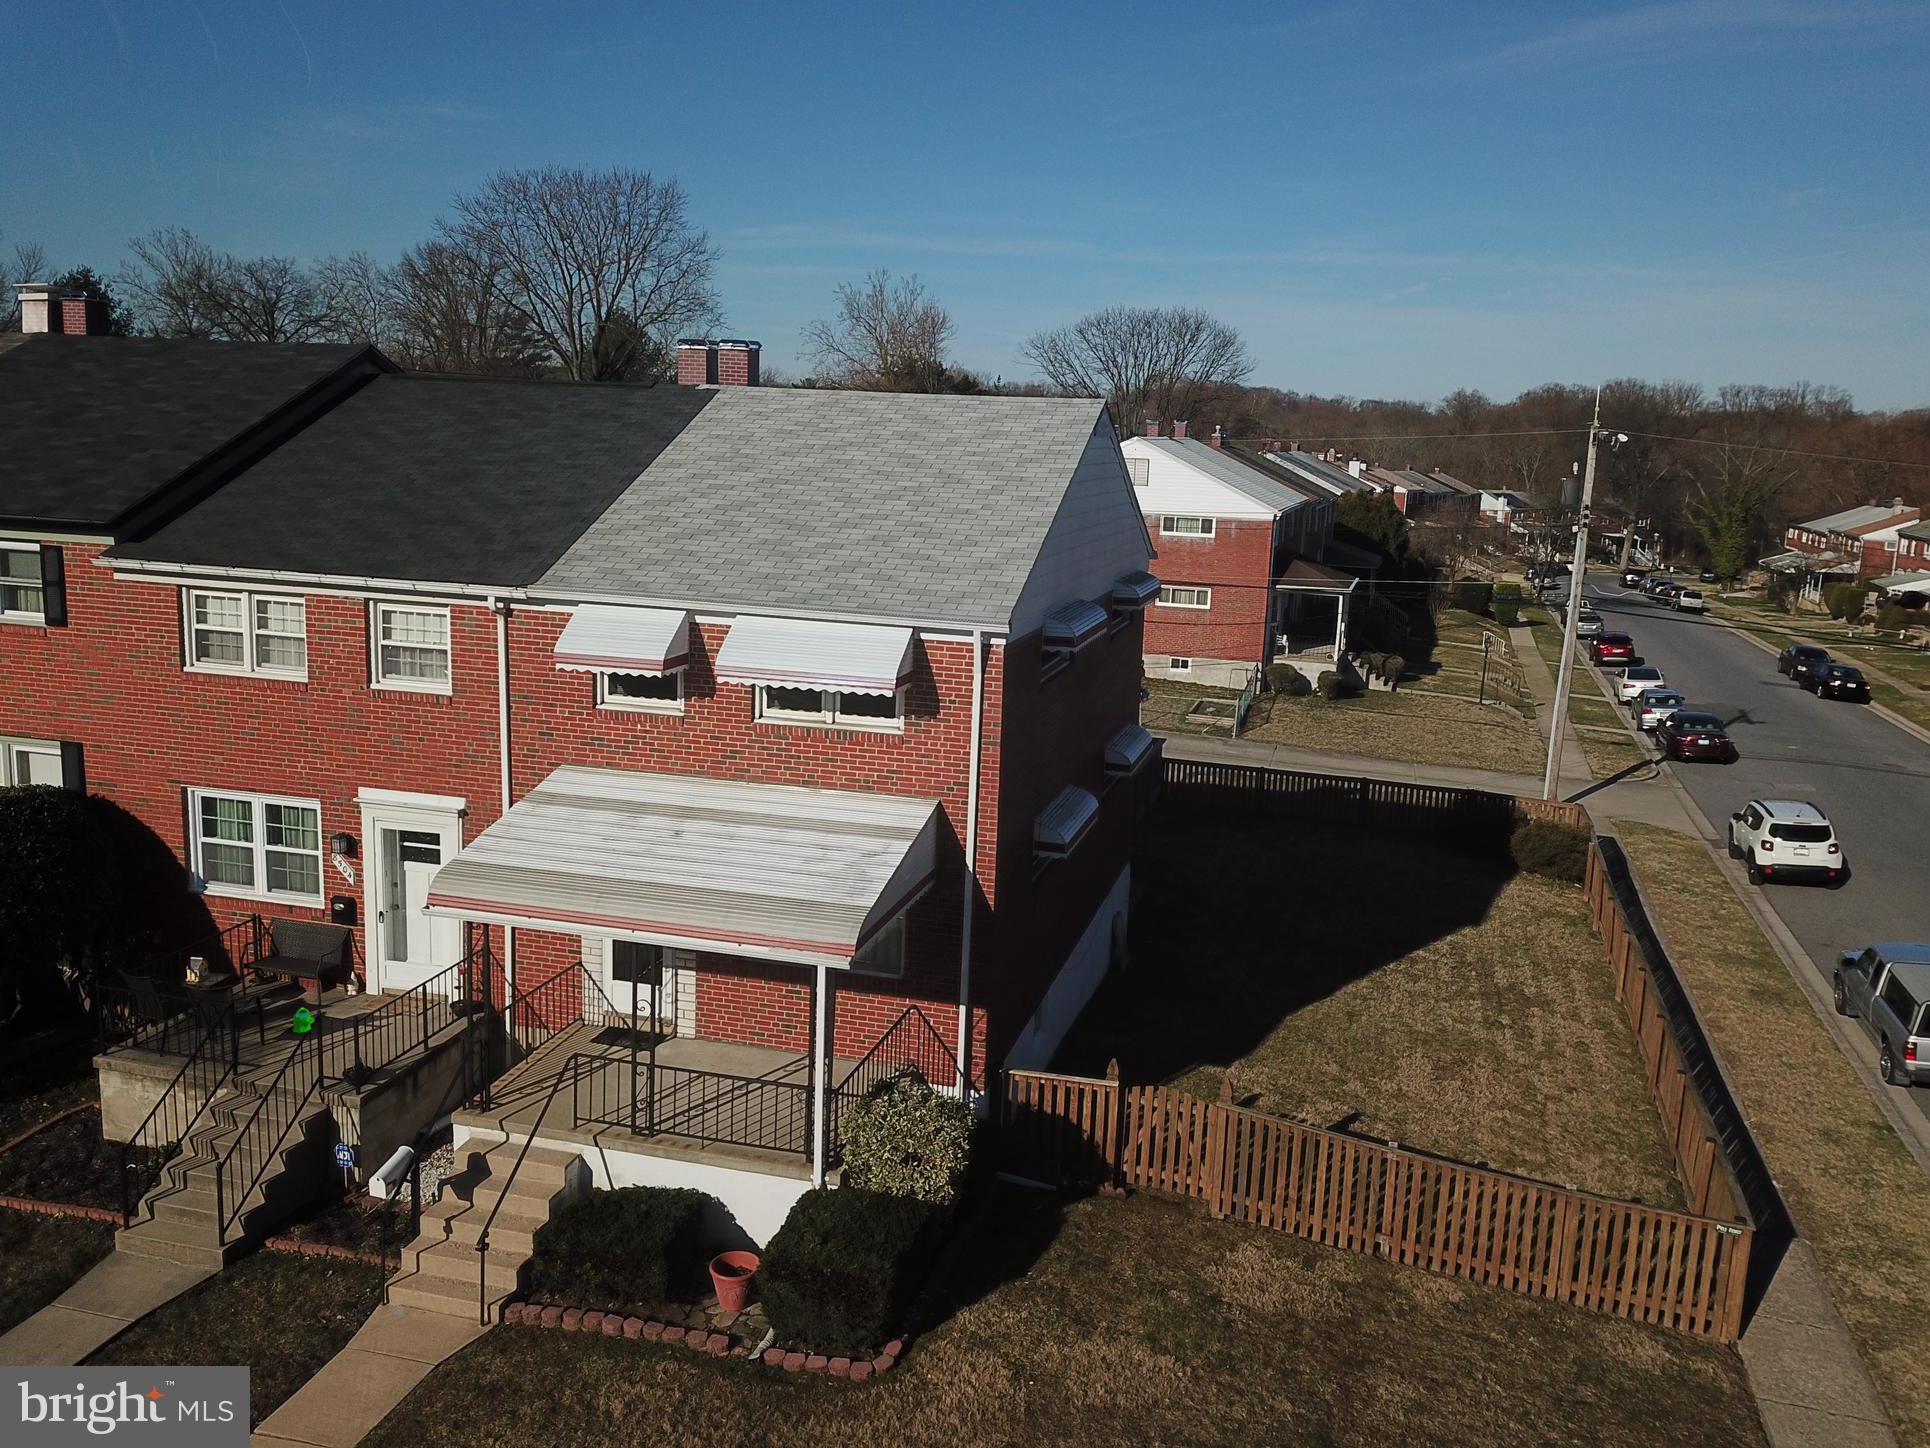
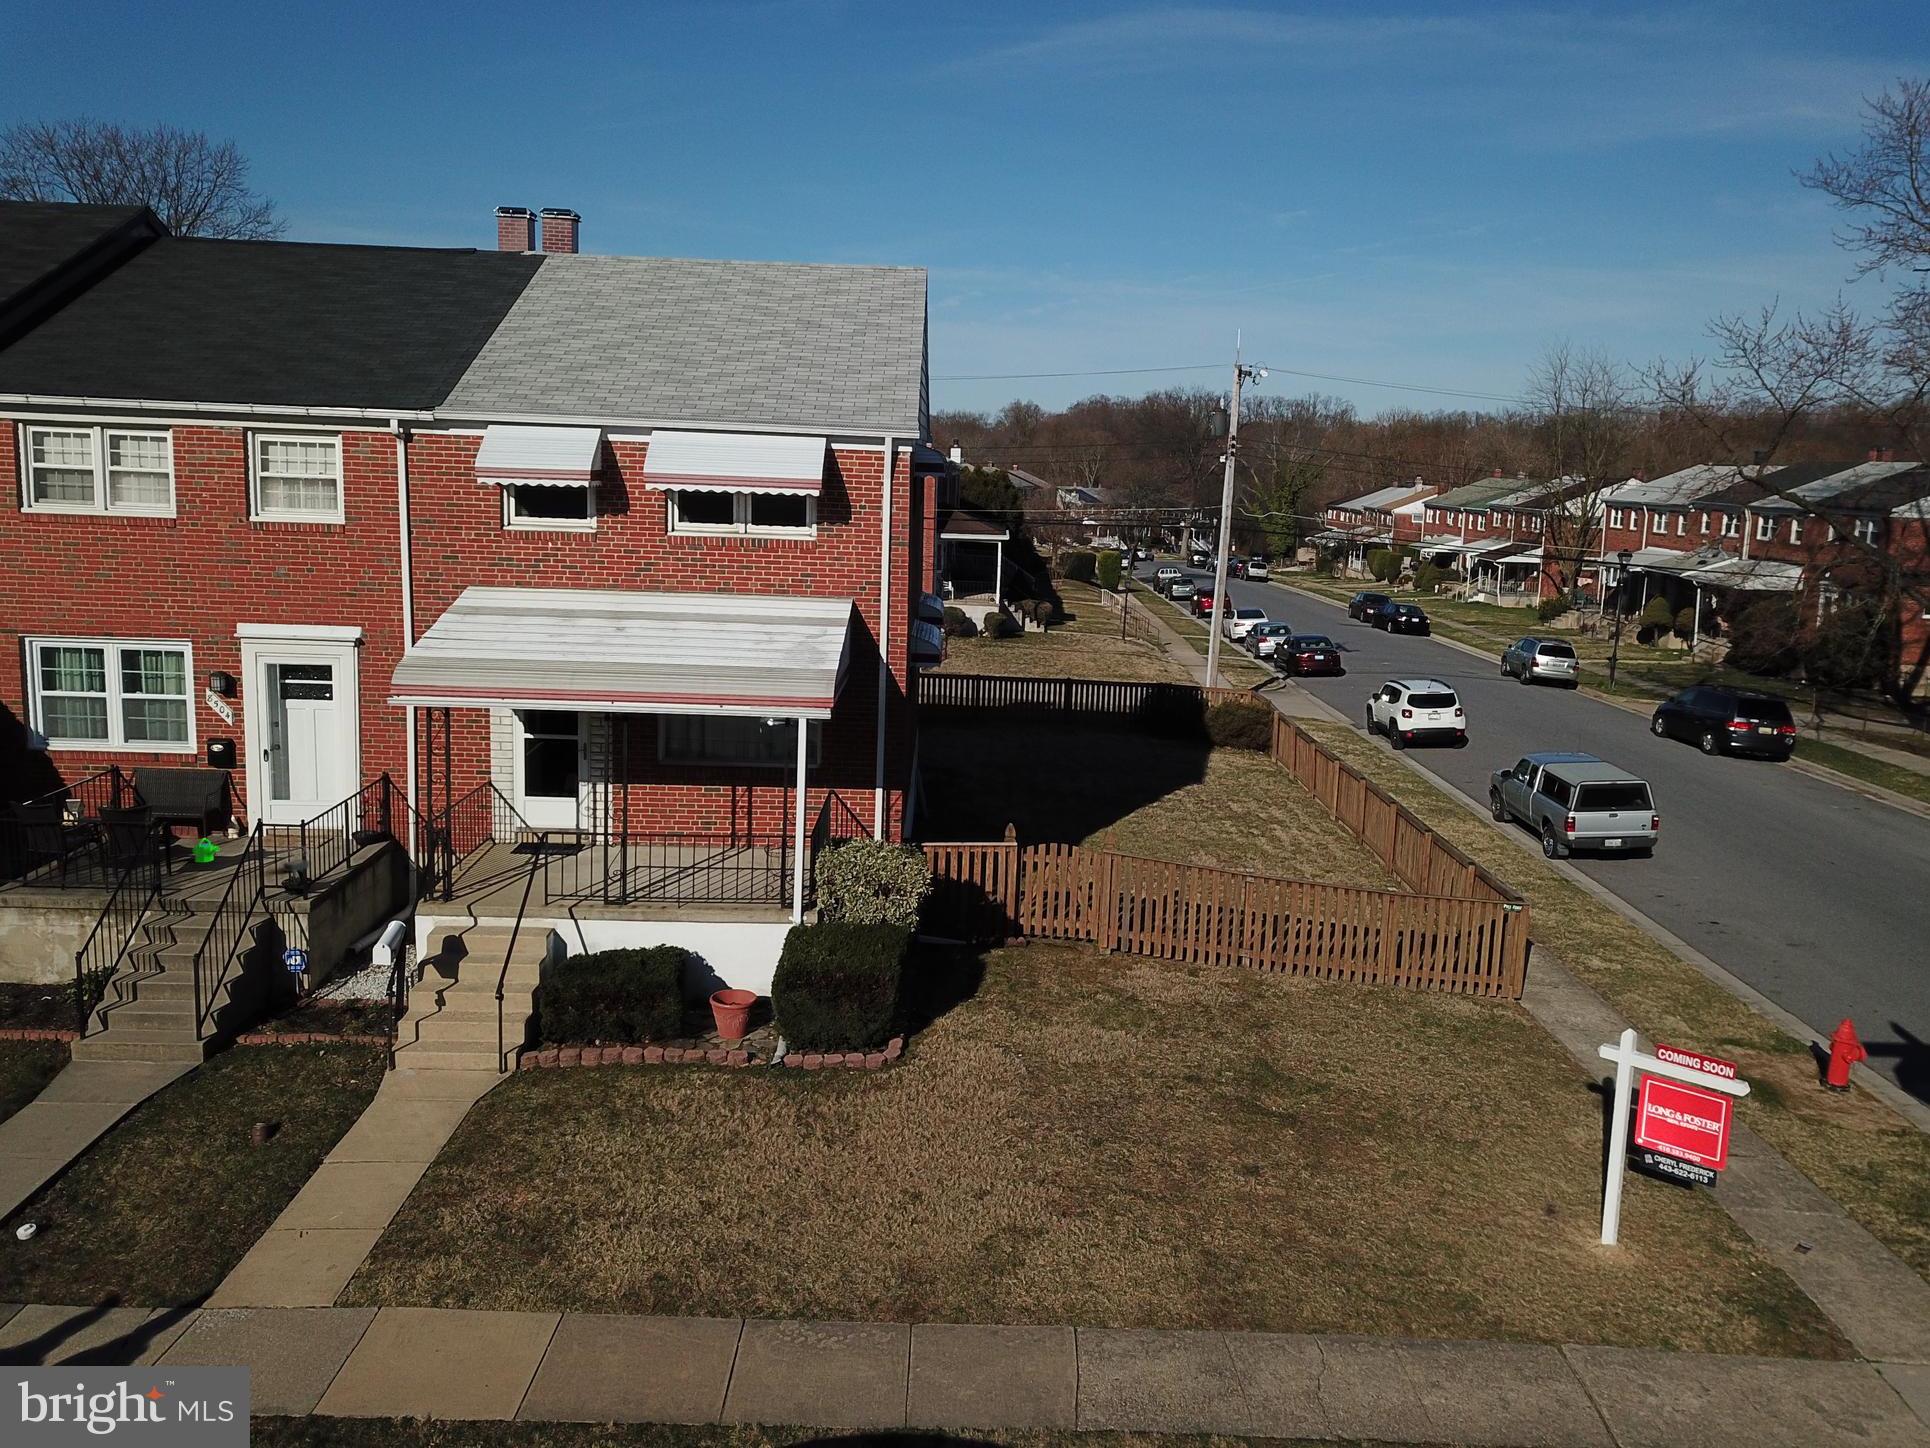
decorative plant: none [352,1028,387,1057] -> present [278,845,309,872]

